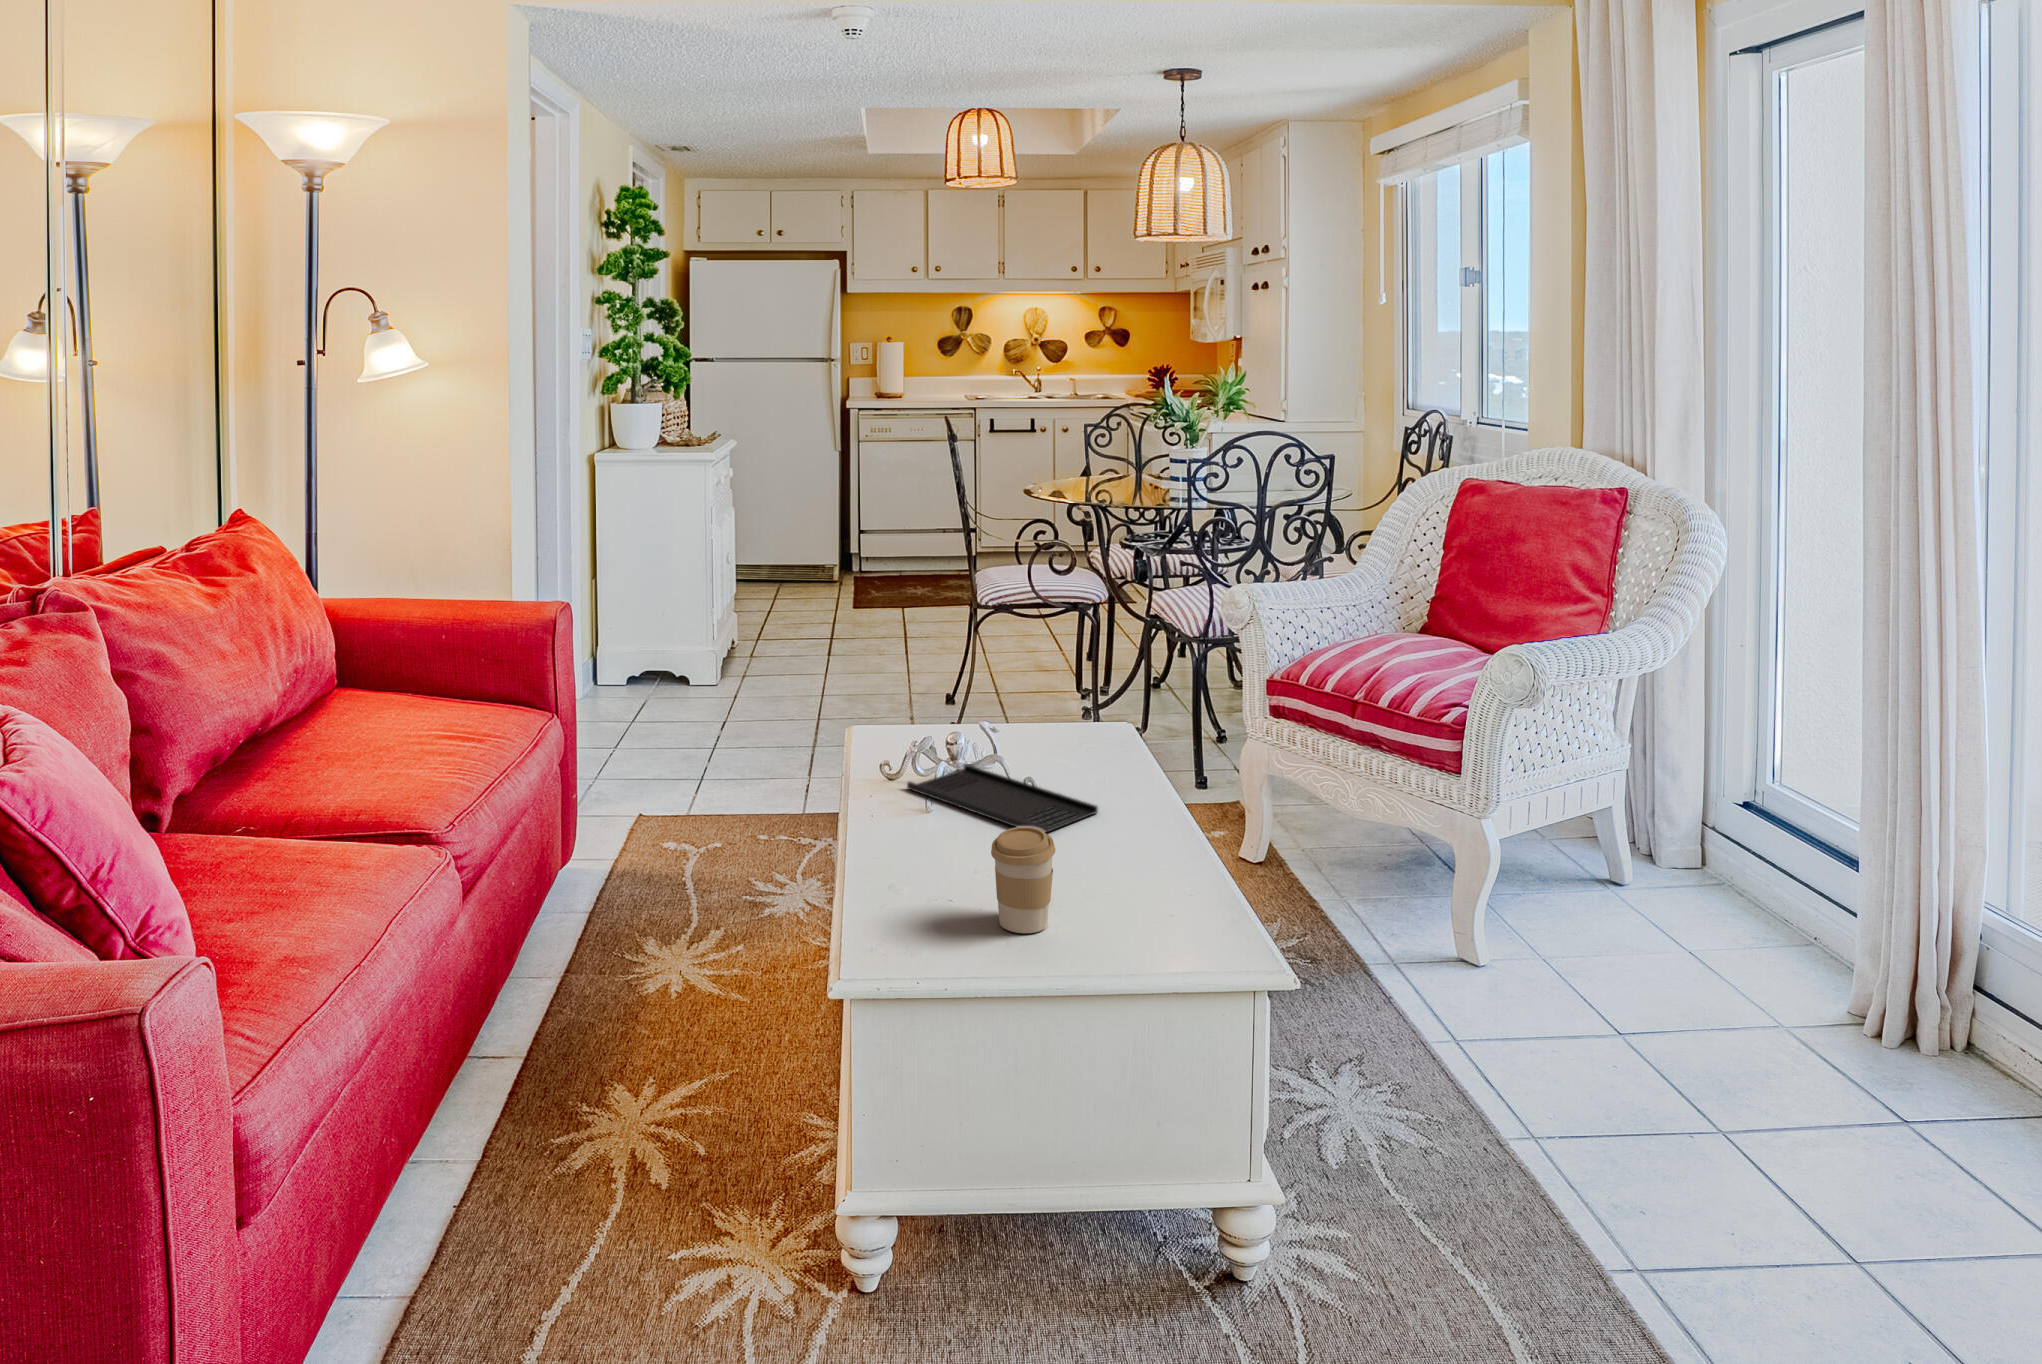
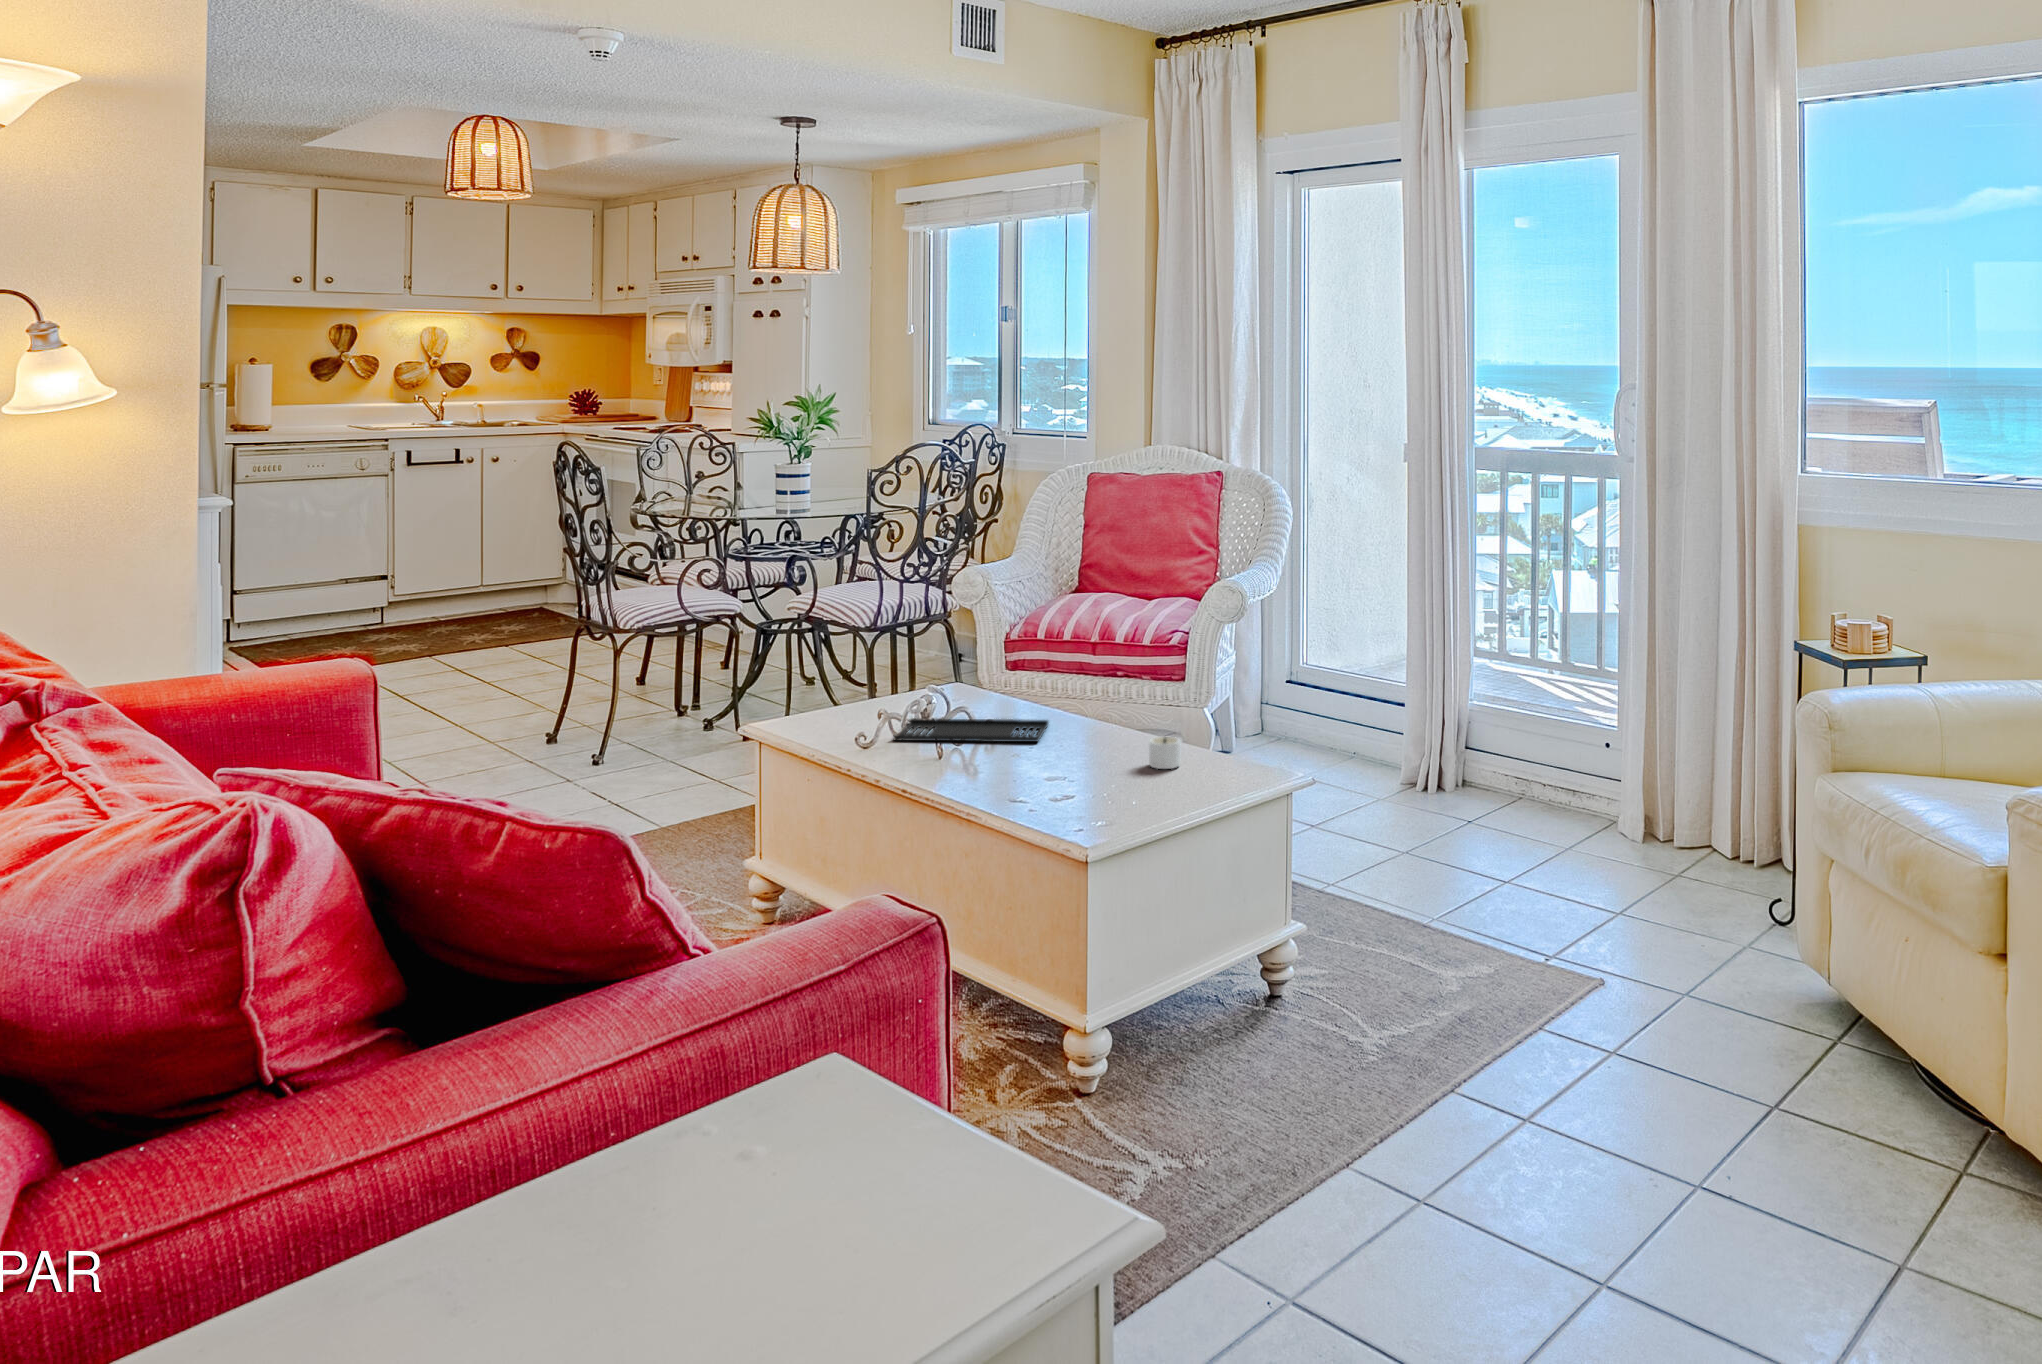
coffee cup: present [991,827,1055,933] -> none [1092,712,1137,783]
candle: none [1098,877,1162,931] -> present [1149,737,1180,769]

